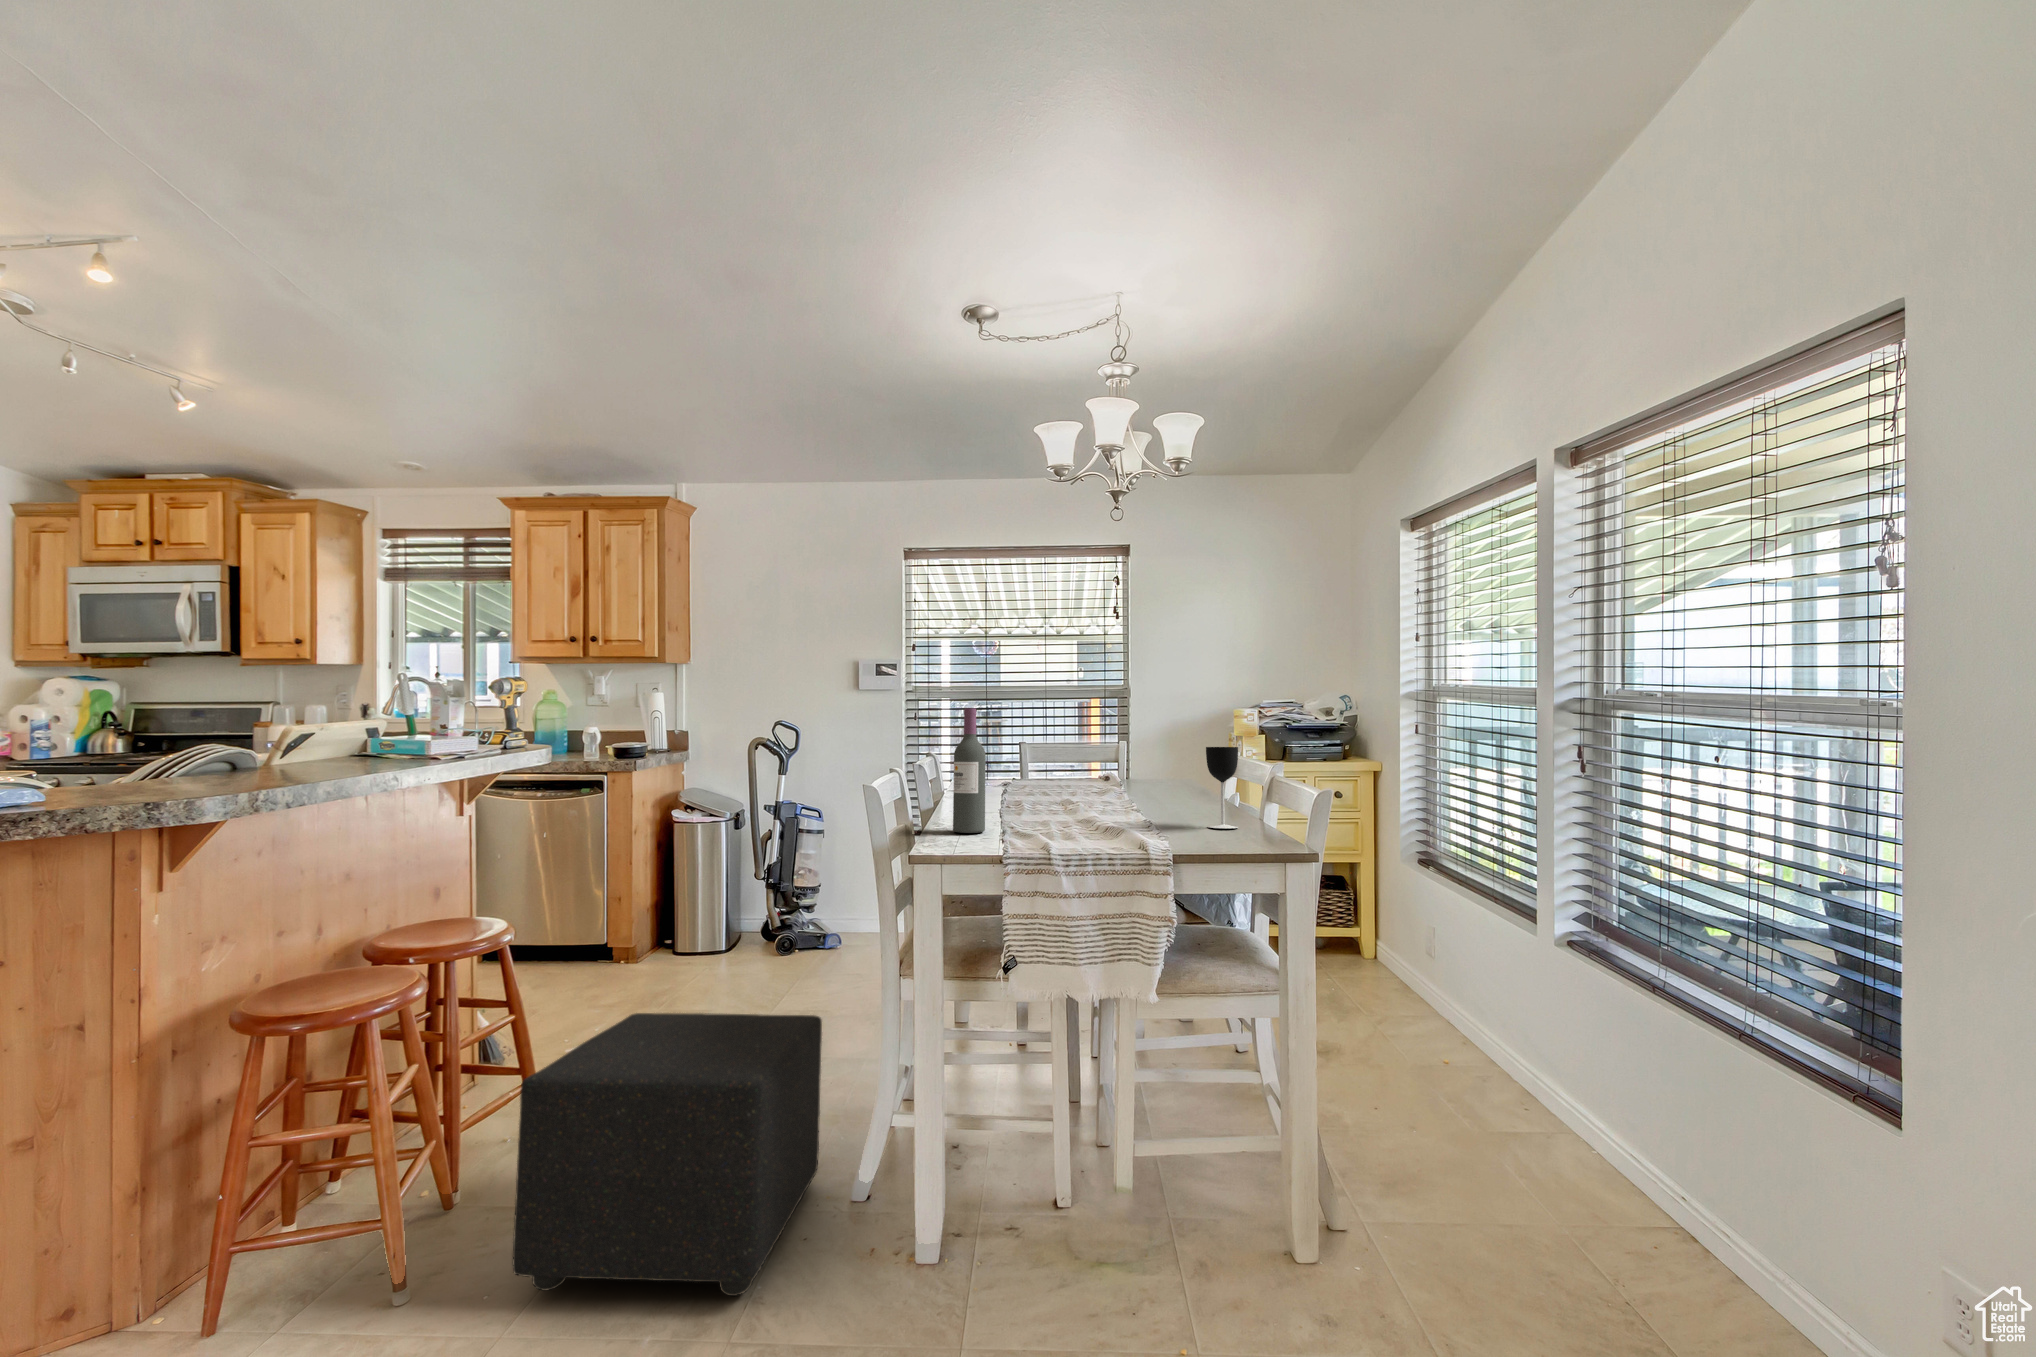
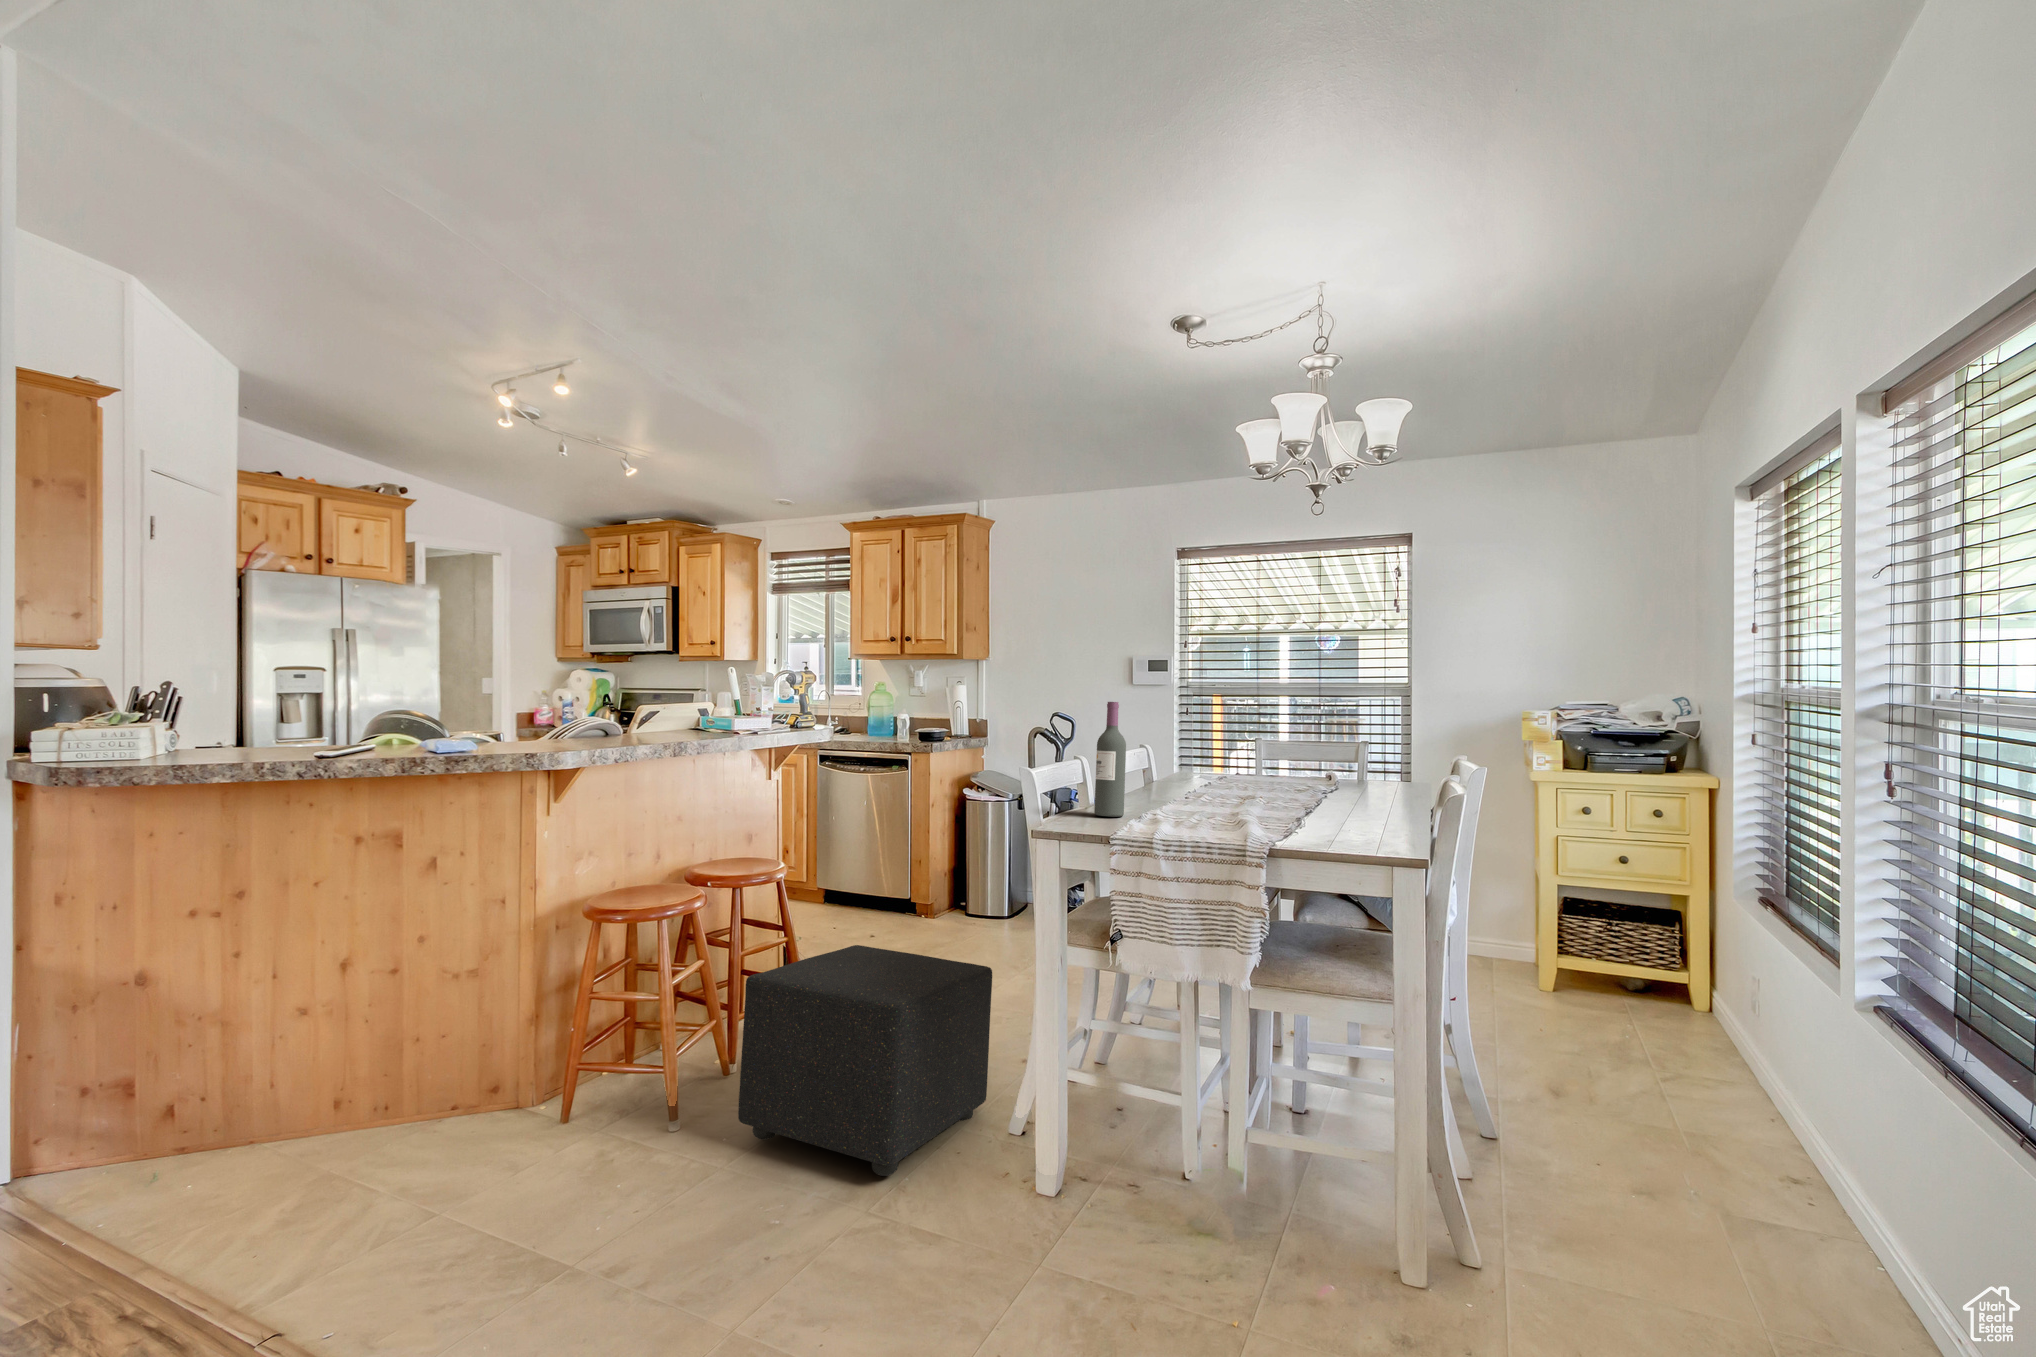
wine glass: present [1206,747,1238,828] -> none [1350,746,1386,831]

